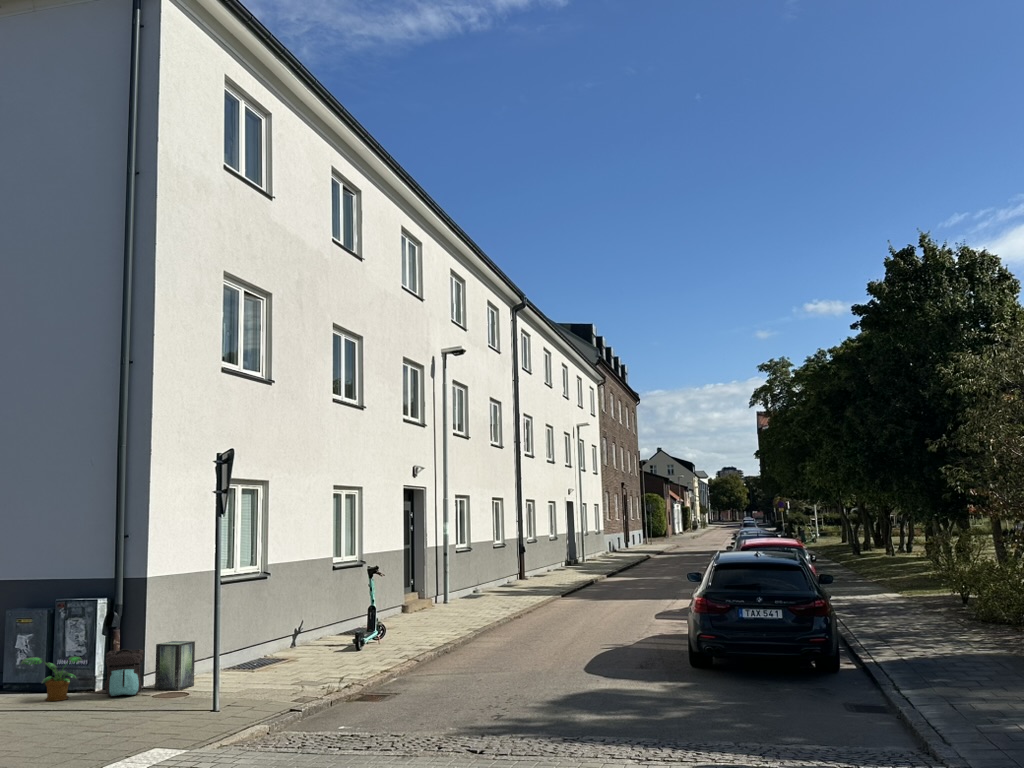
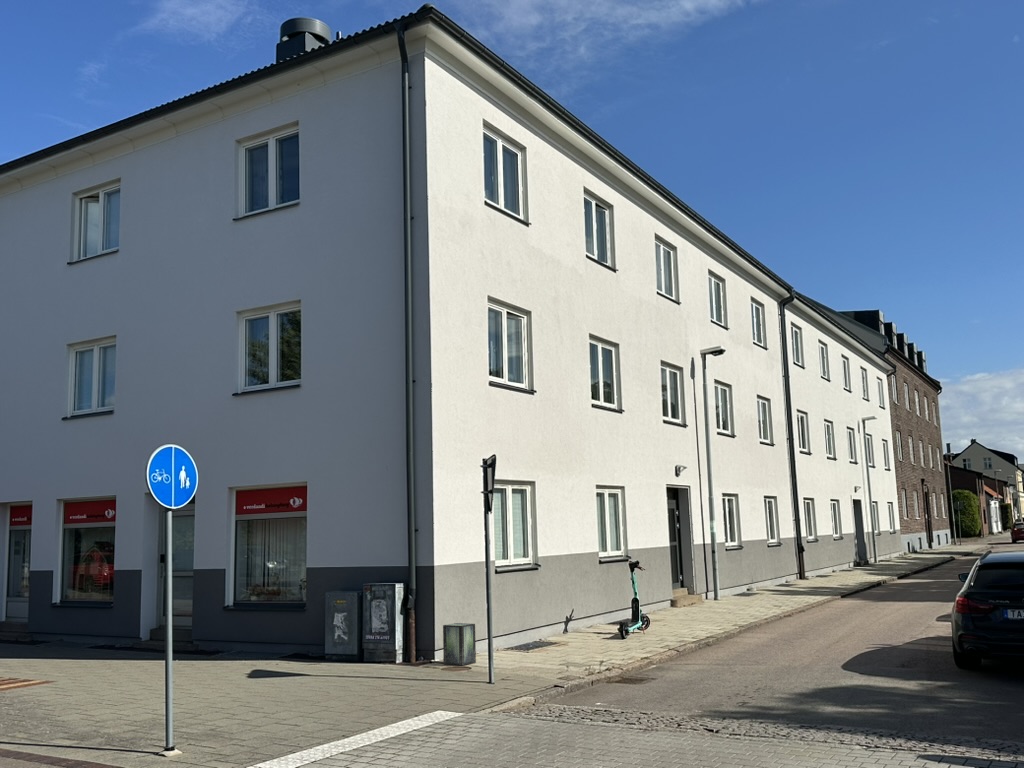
backpack: present [104,649,144,697] -> none [402,628,433,668]
potted plant: present [21,657,82,701] -> none [337,633,385,670]

